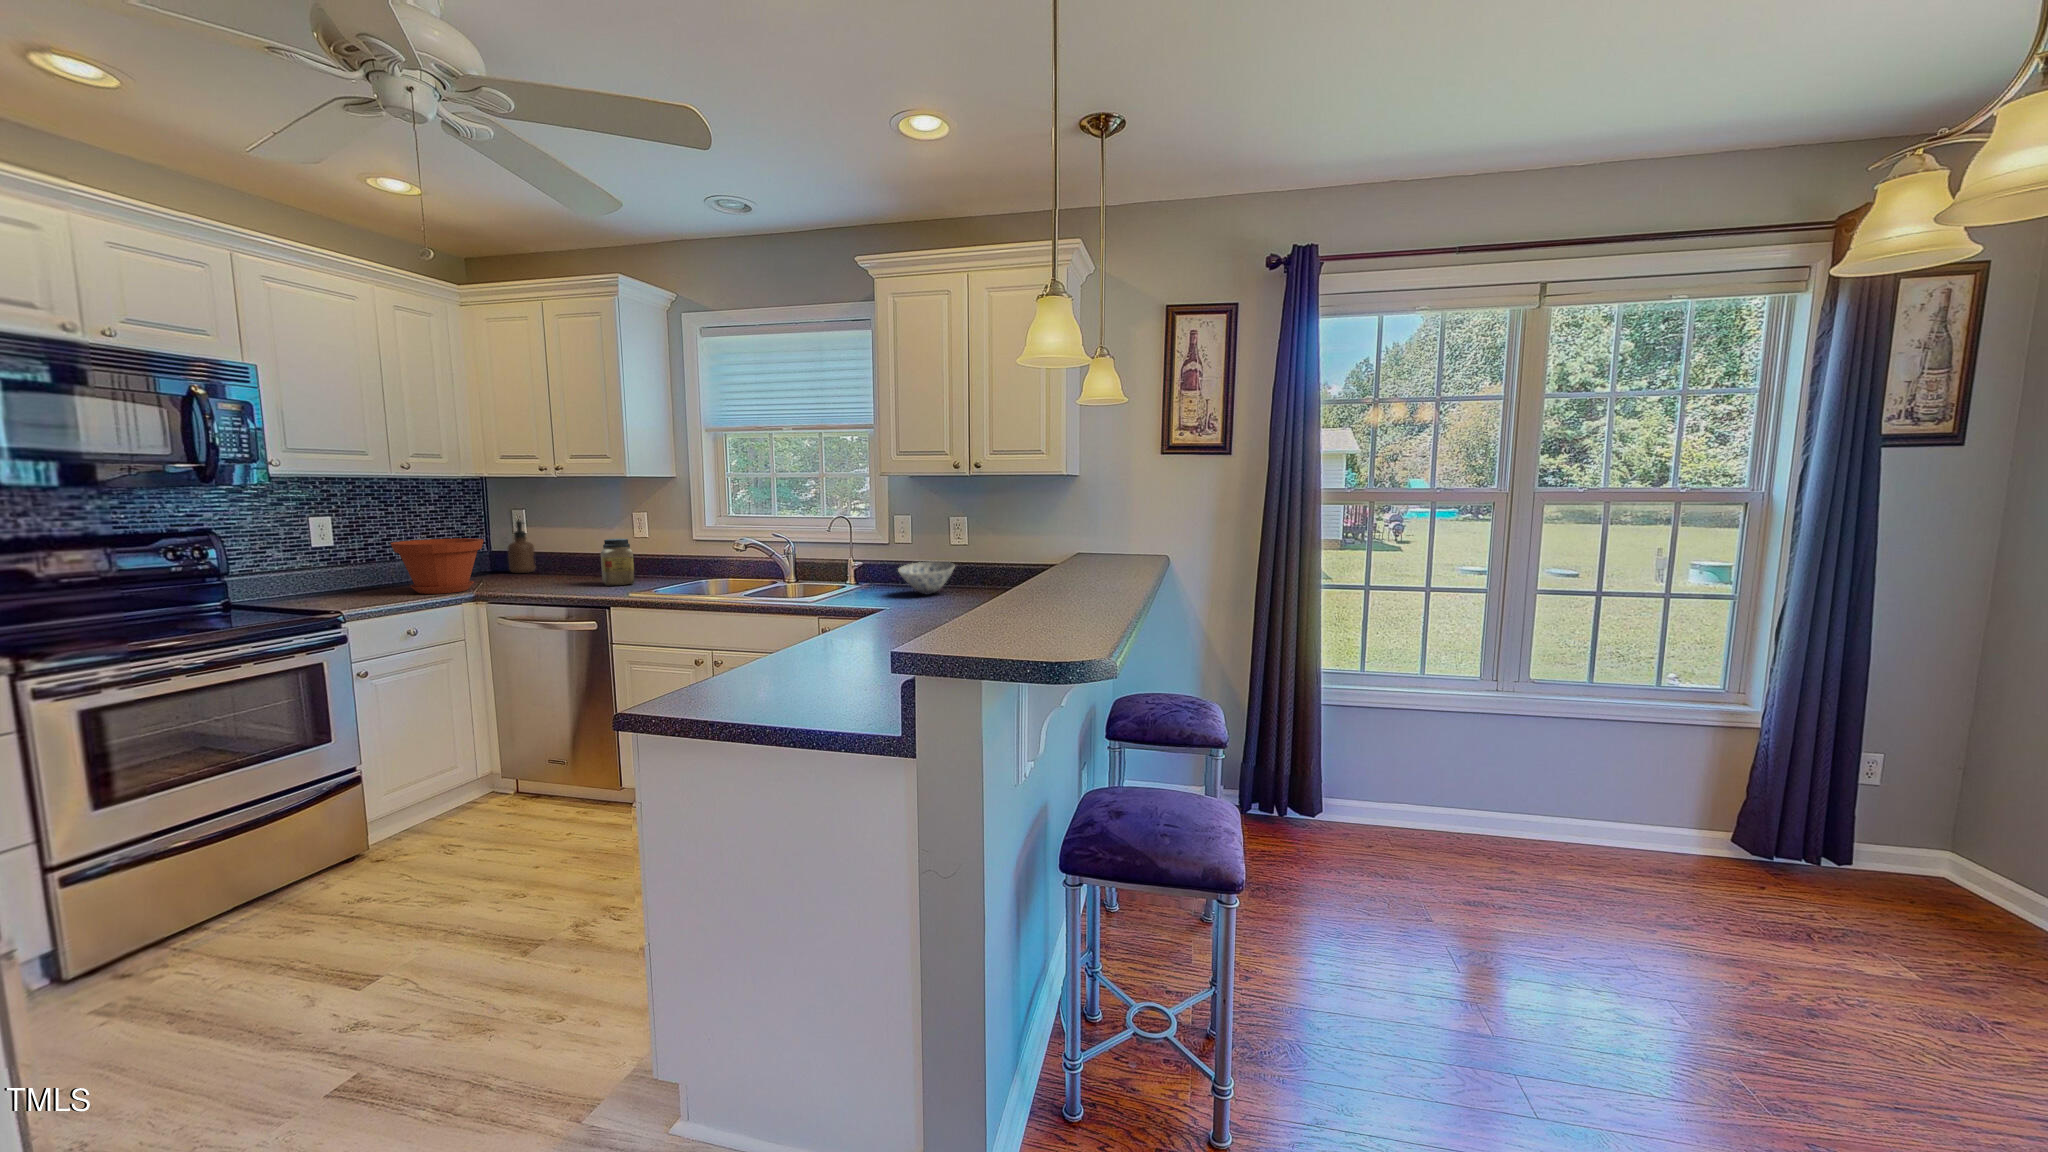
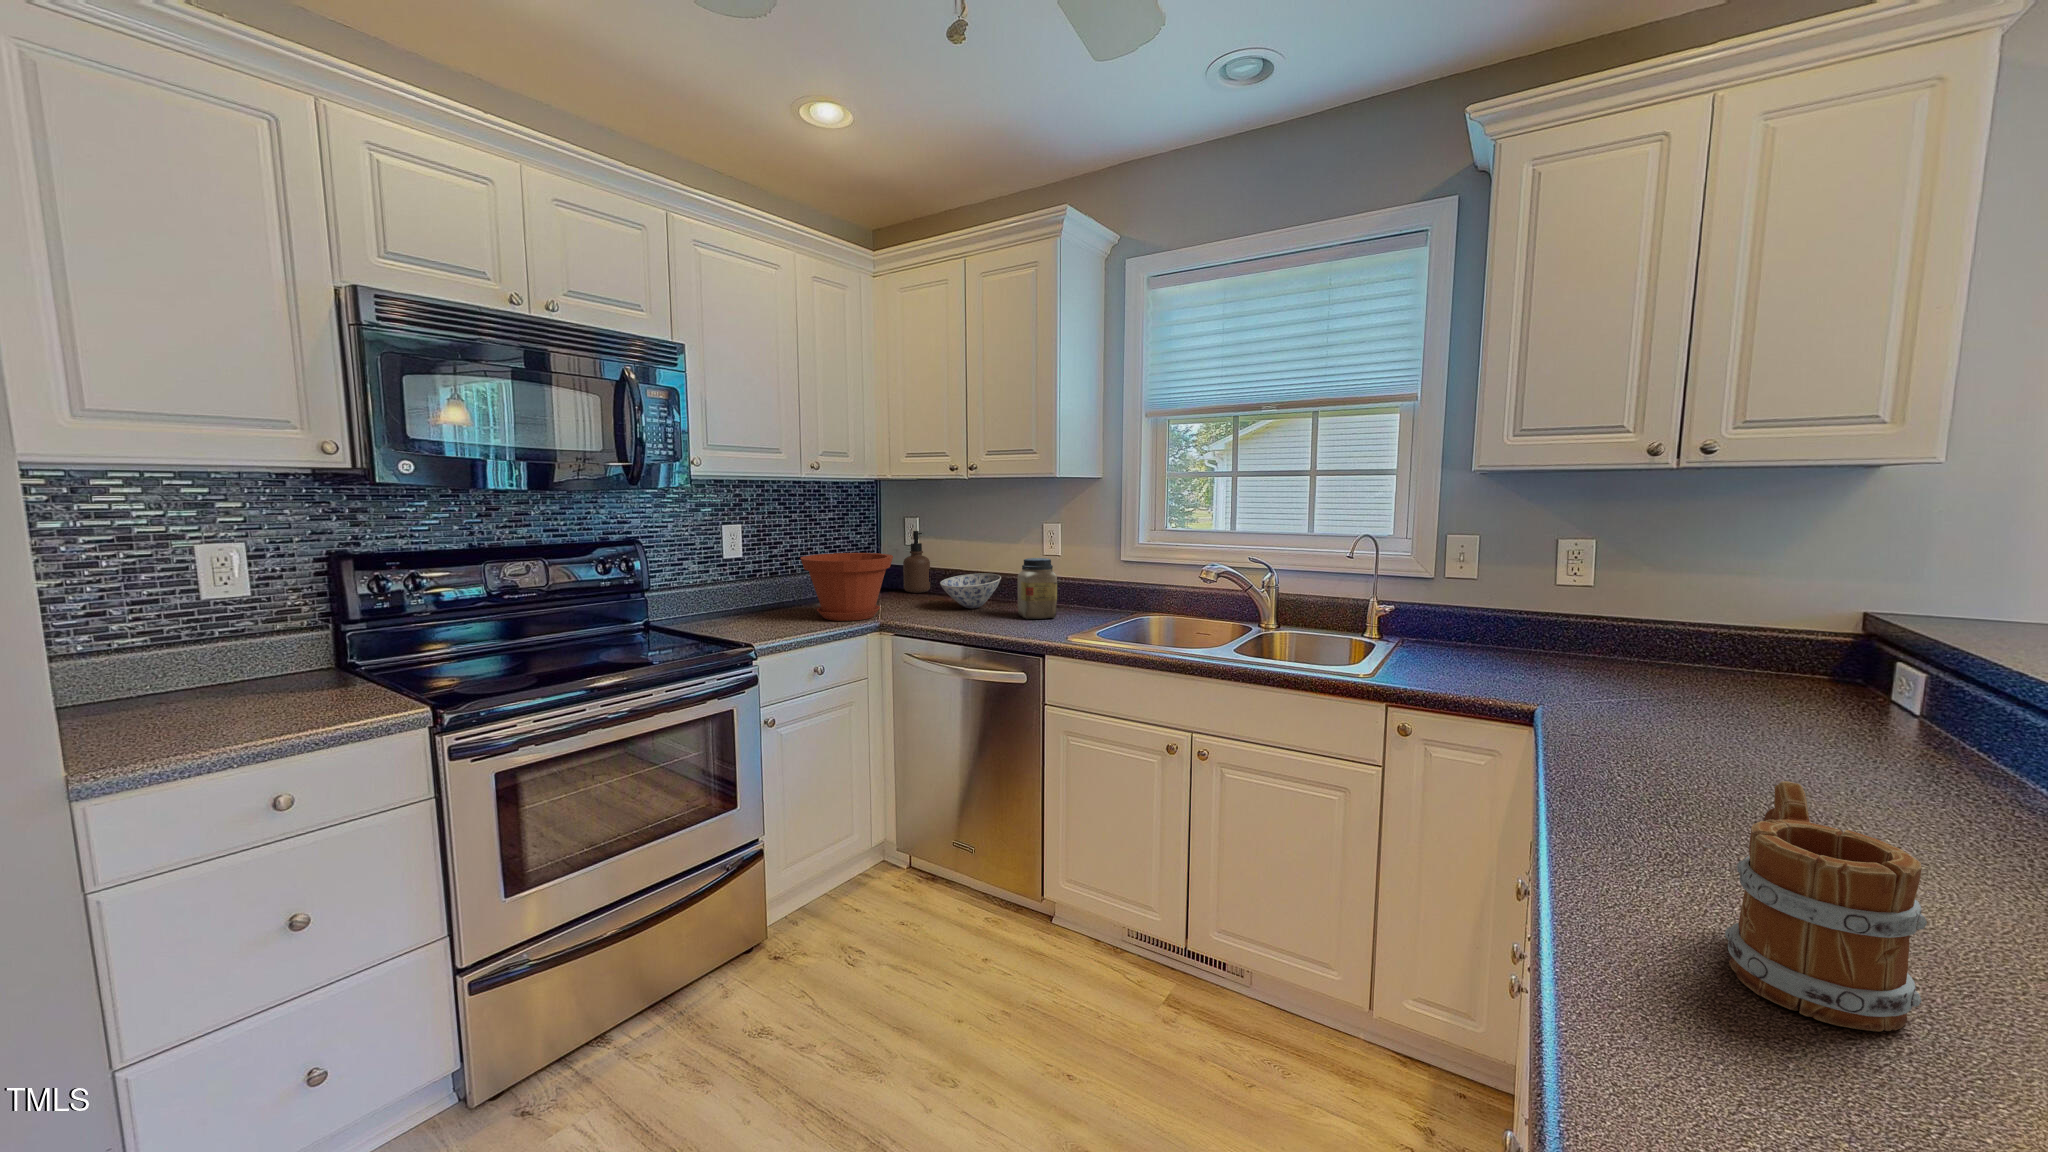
bowl: present [898,561,955,594] -> present [940,574,1001,608]
mug: none [777,602,831,681] -> present [1725,781,1927,1032]

